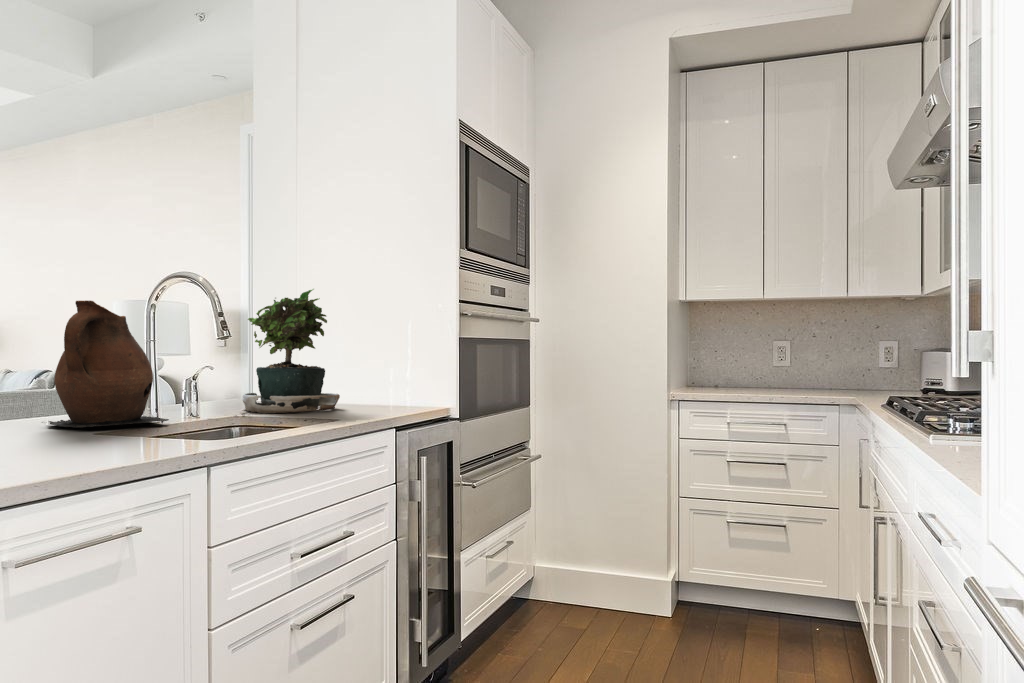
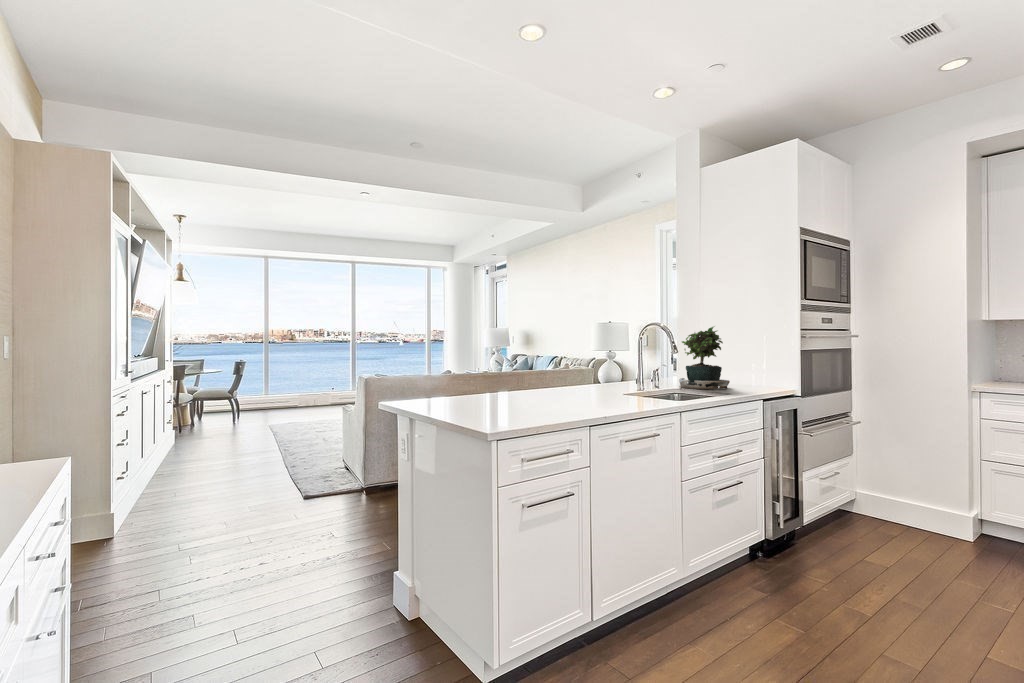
ceramic pitcher: present [48,300,169,428] -> none [601,338,653,392]

